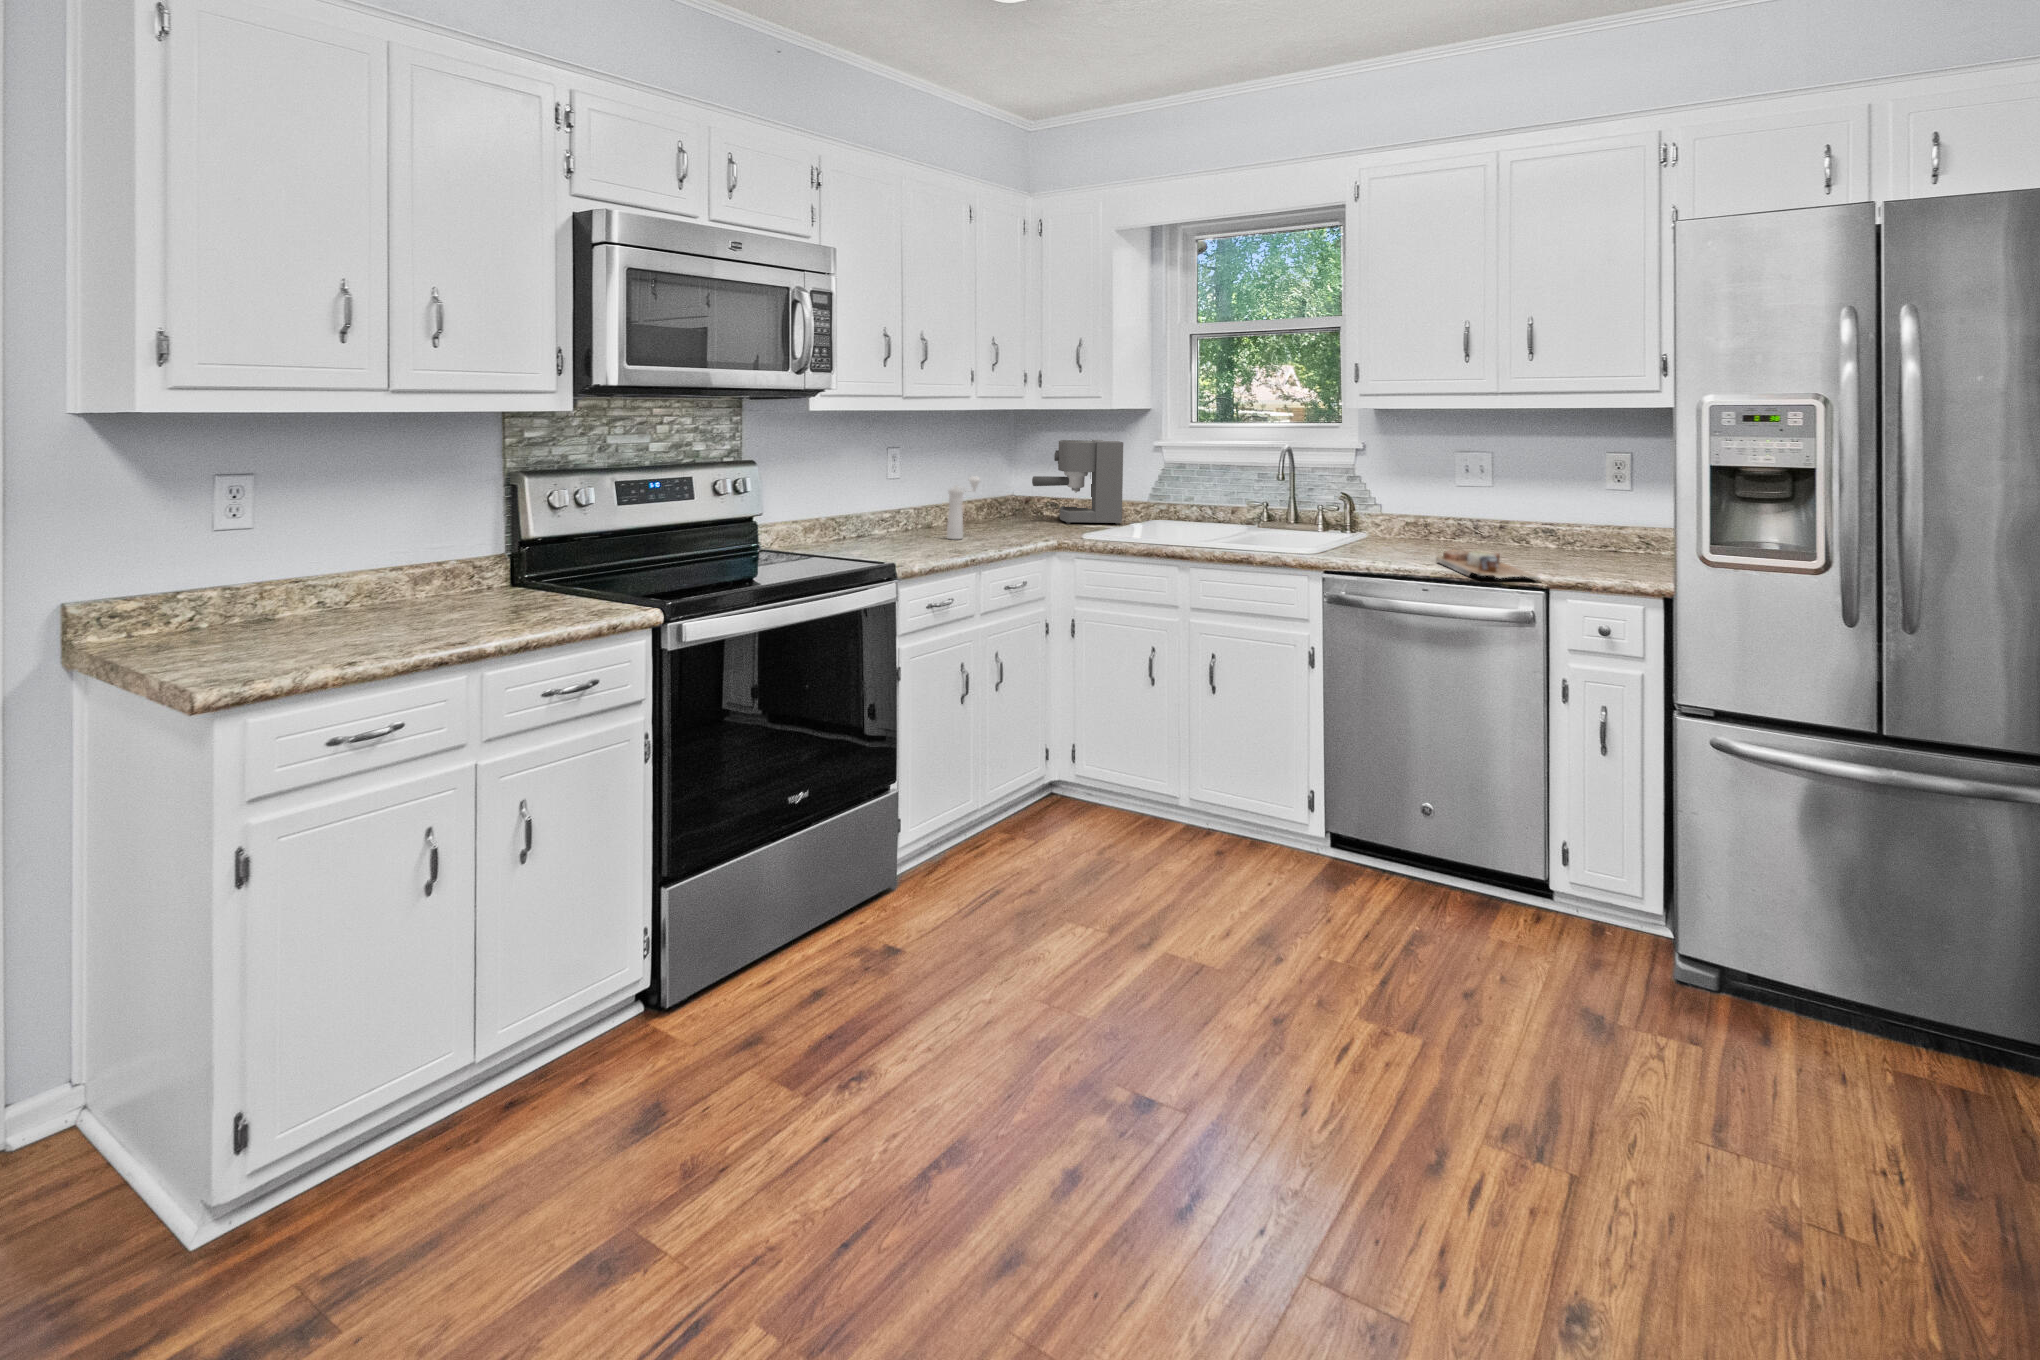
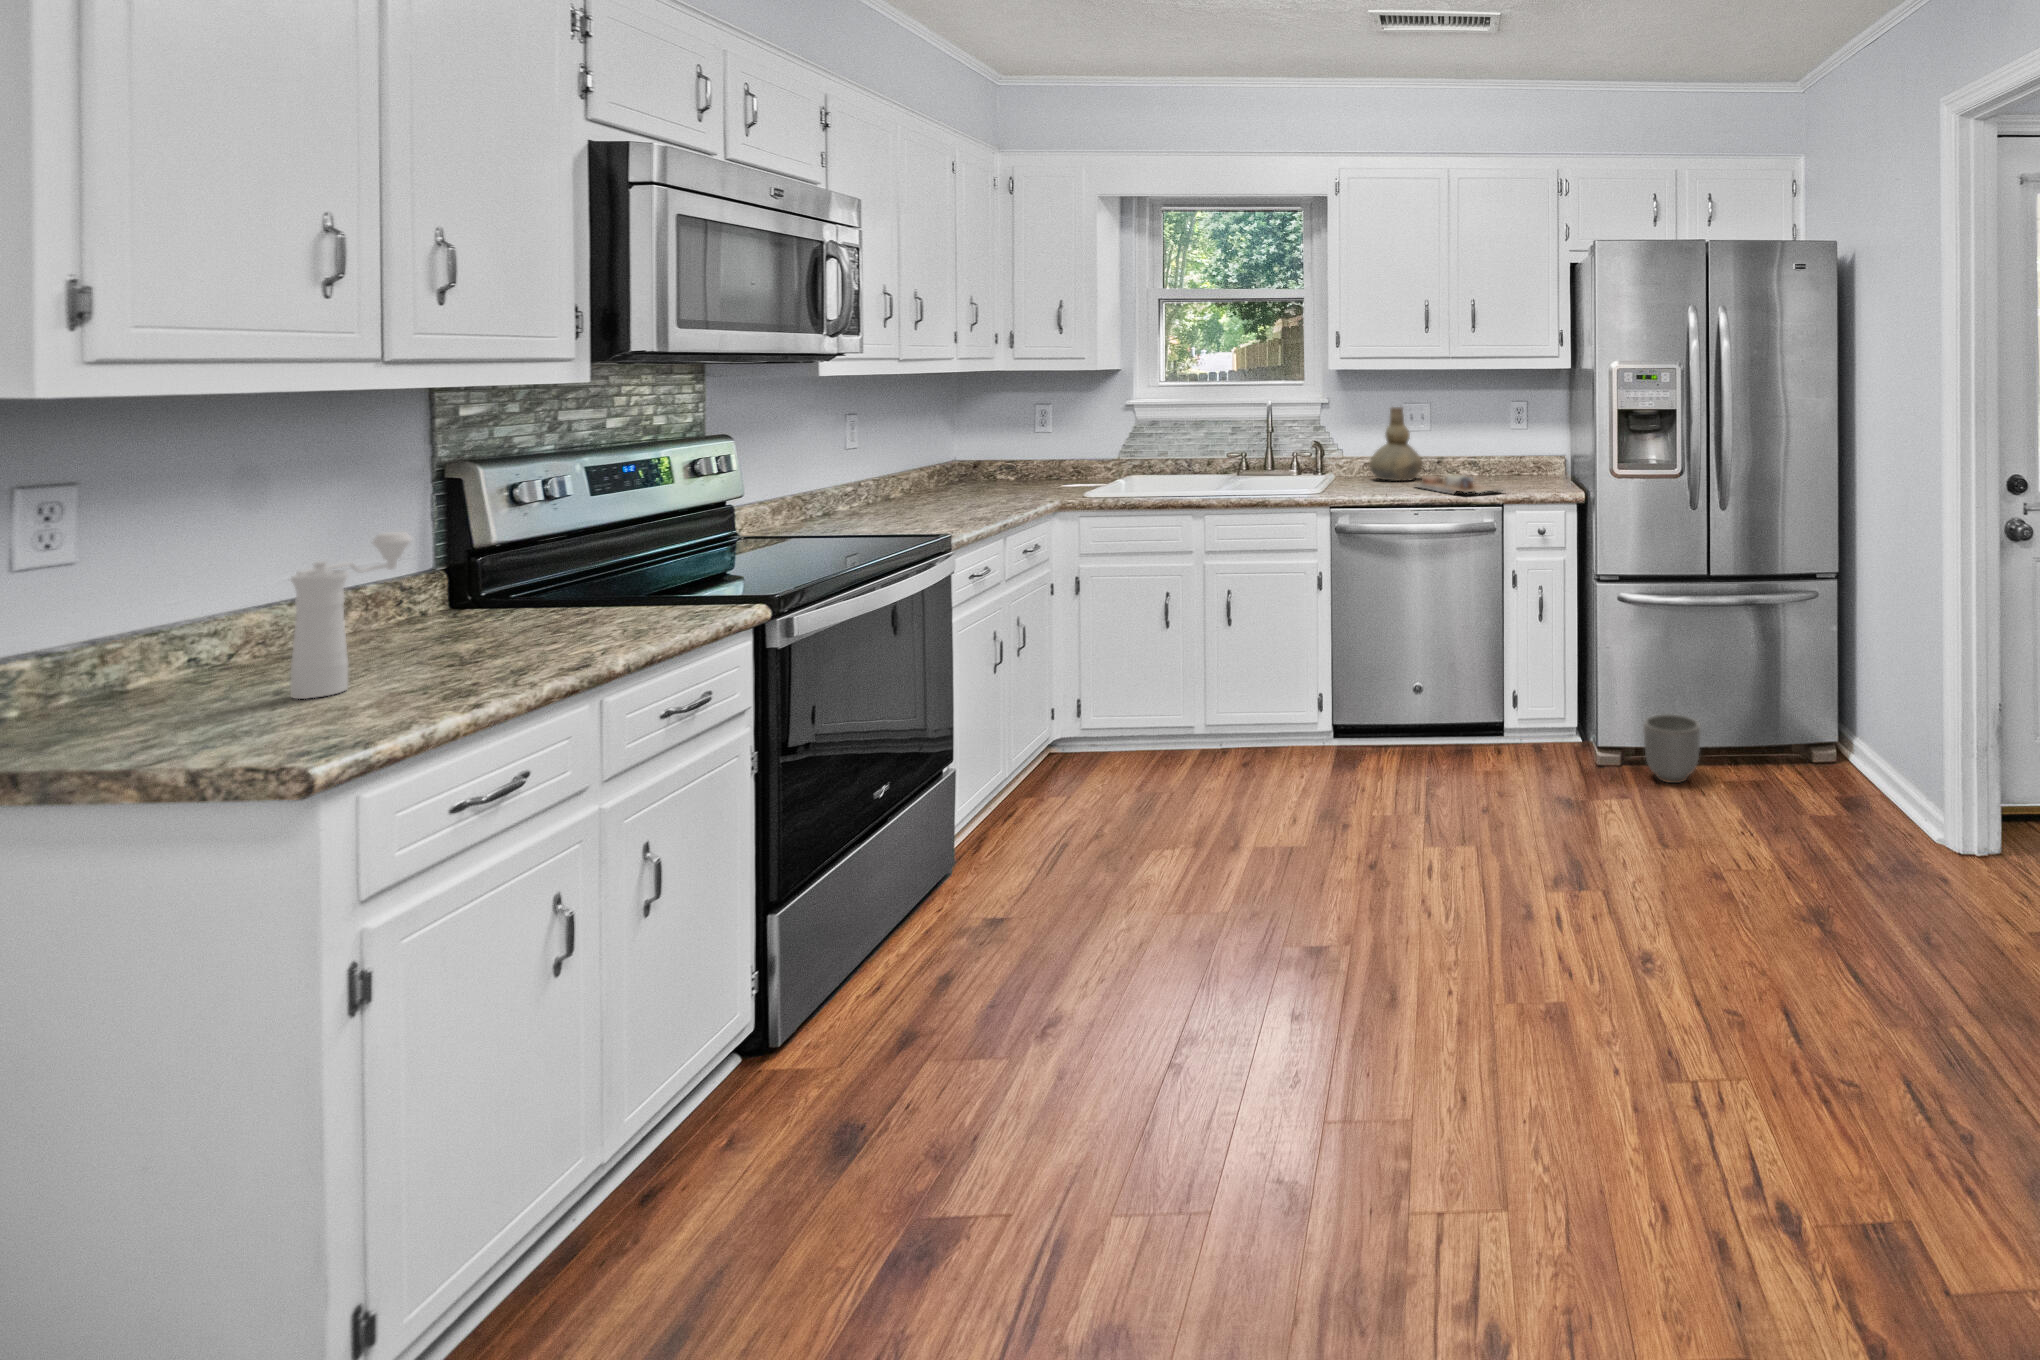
coffee maker: present [1032,440,1123,525] -> none [987,397,1090,486]
vase: none [1400,465,1466,554] -> present [1370,407,1422,481]
pepper mill: present [947,476,981,539] -> present [290,532,412,699]
planter: none [1729,928,1830,1041] -> present [1643,714,1701,783]

